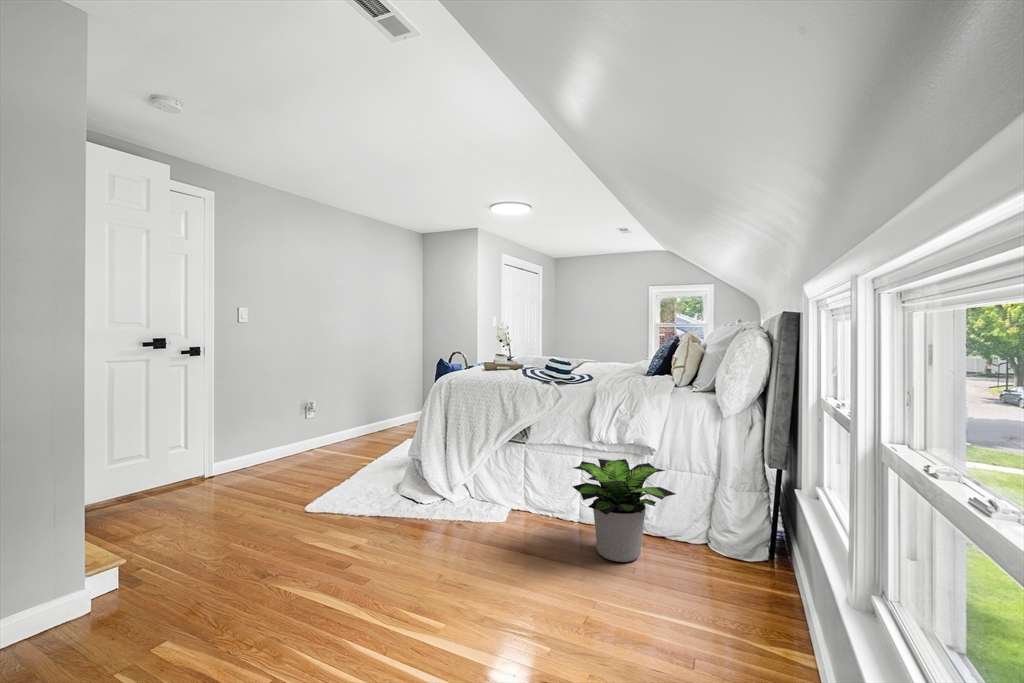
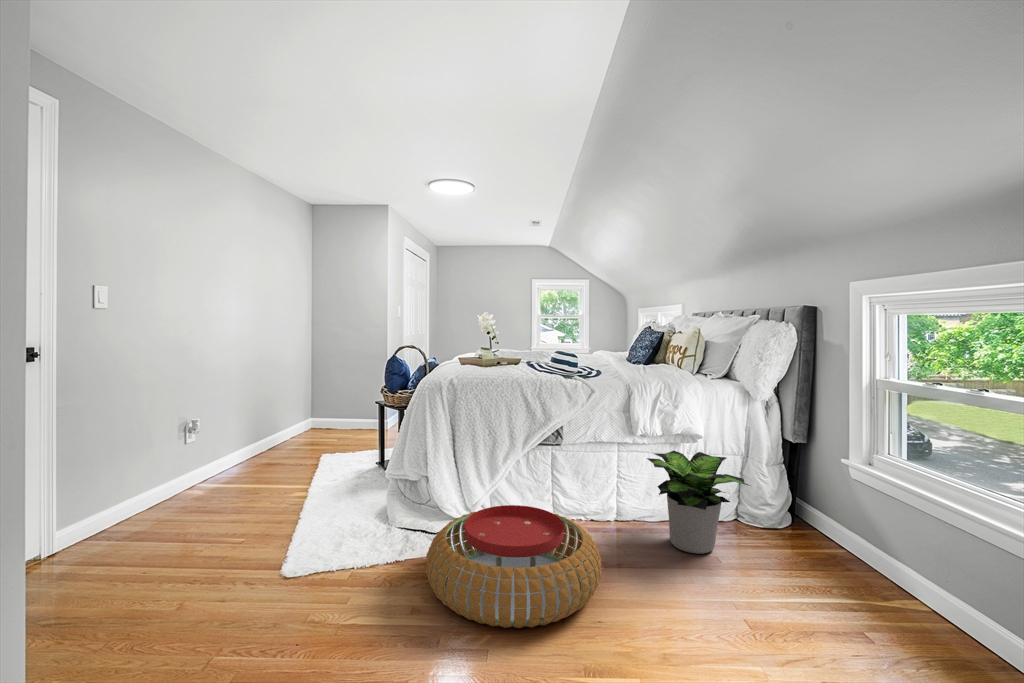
pouf: none [351,484,497,576] -> present [426,505,601,628]

